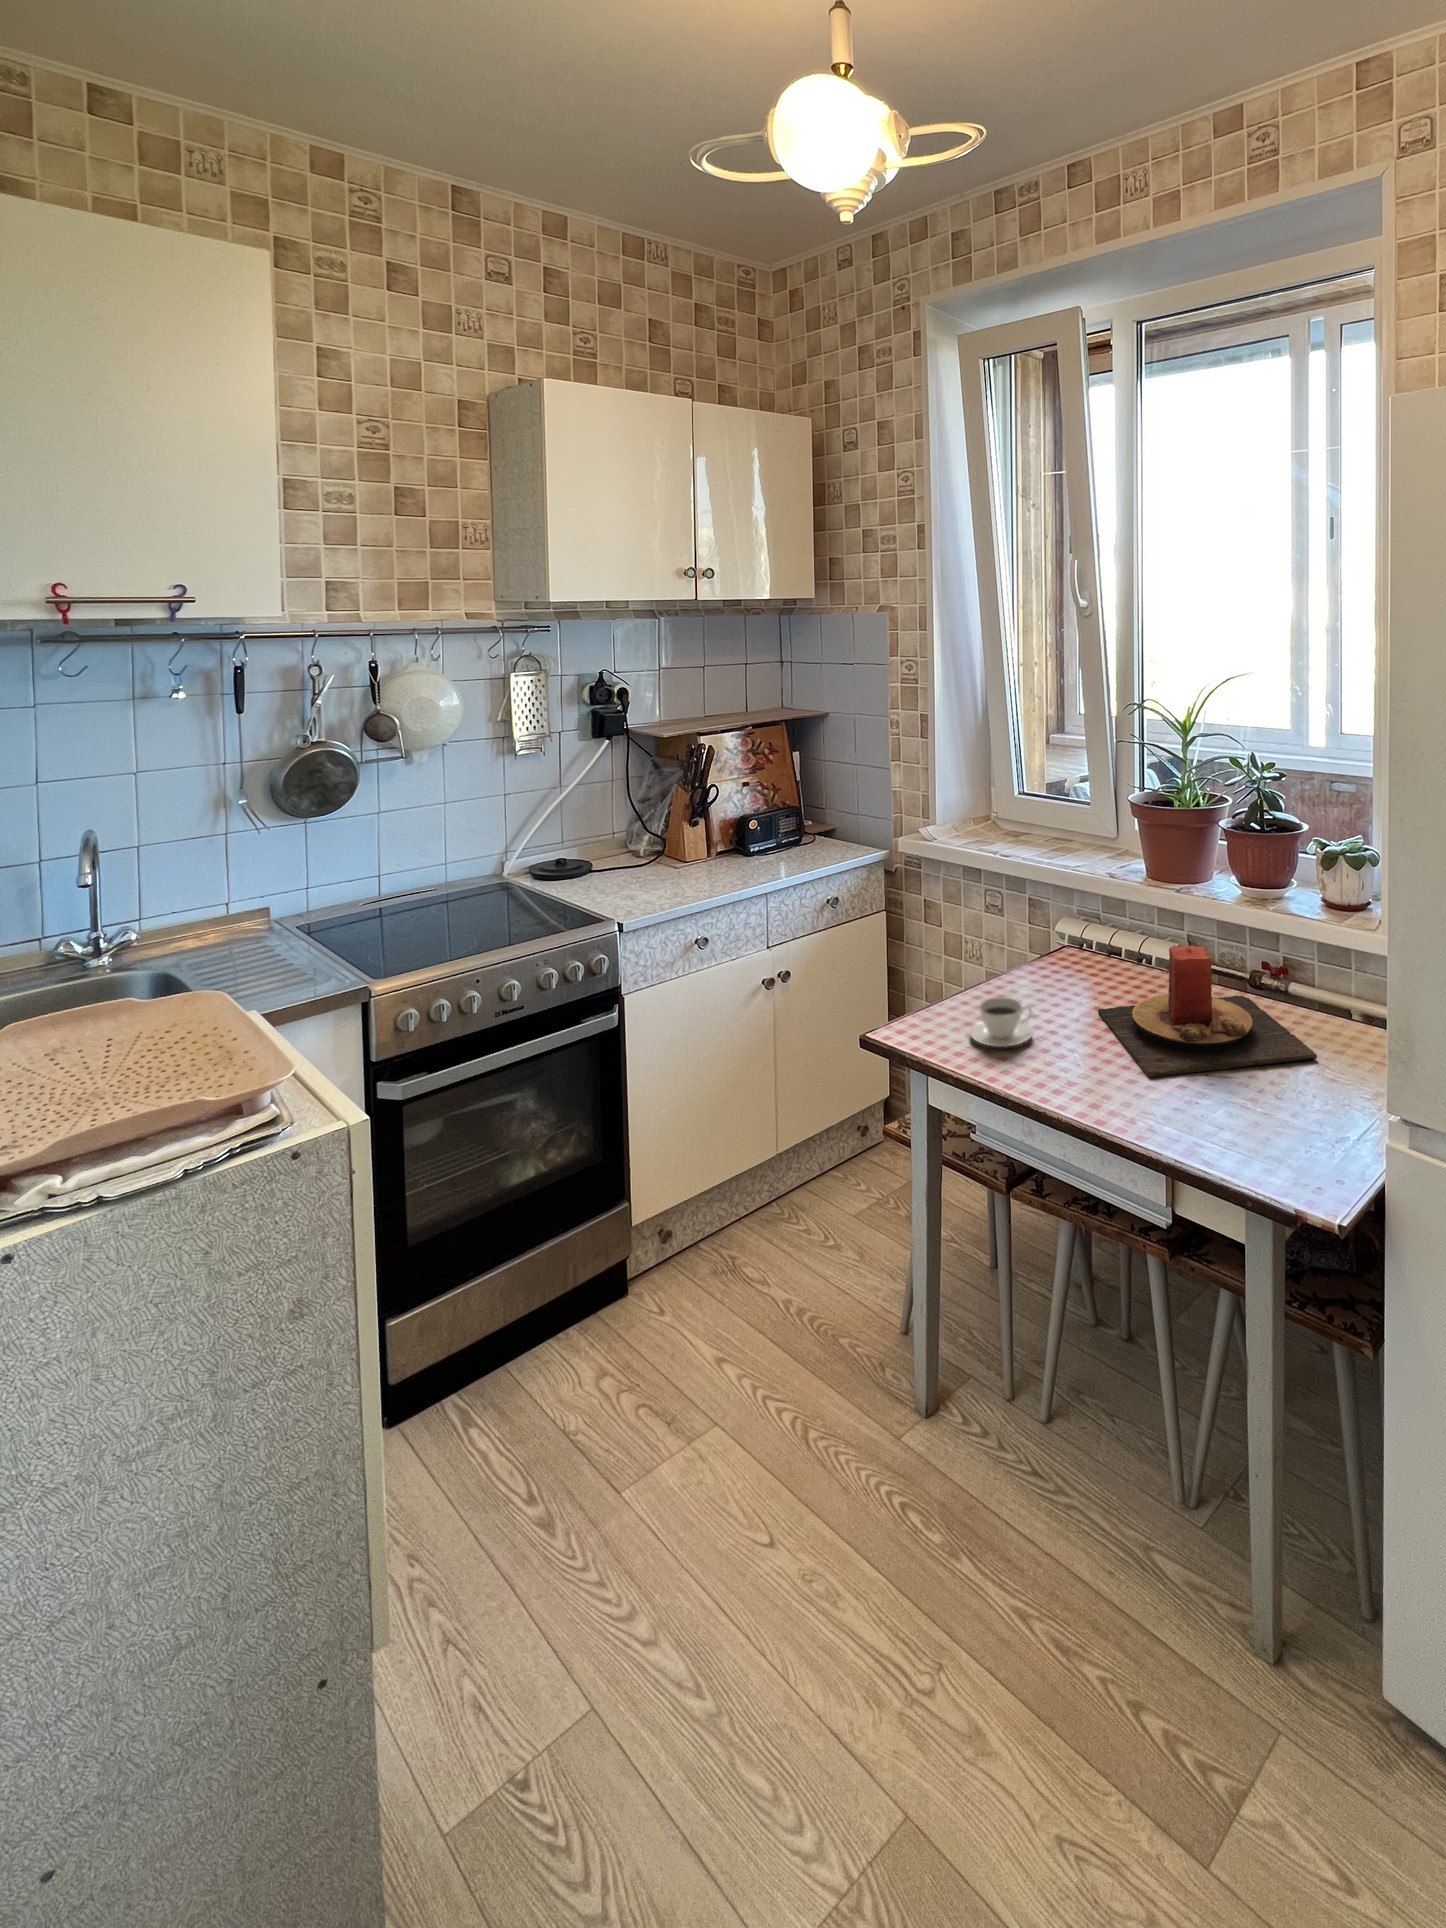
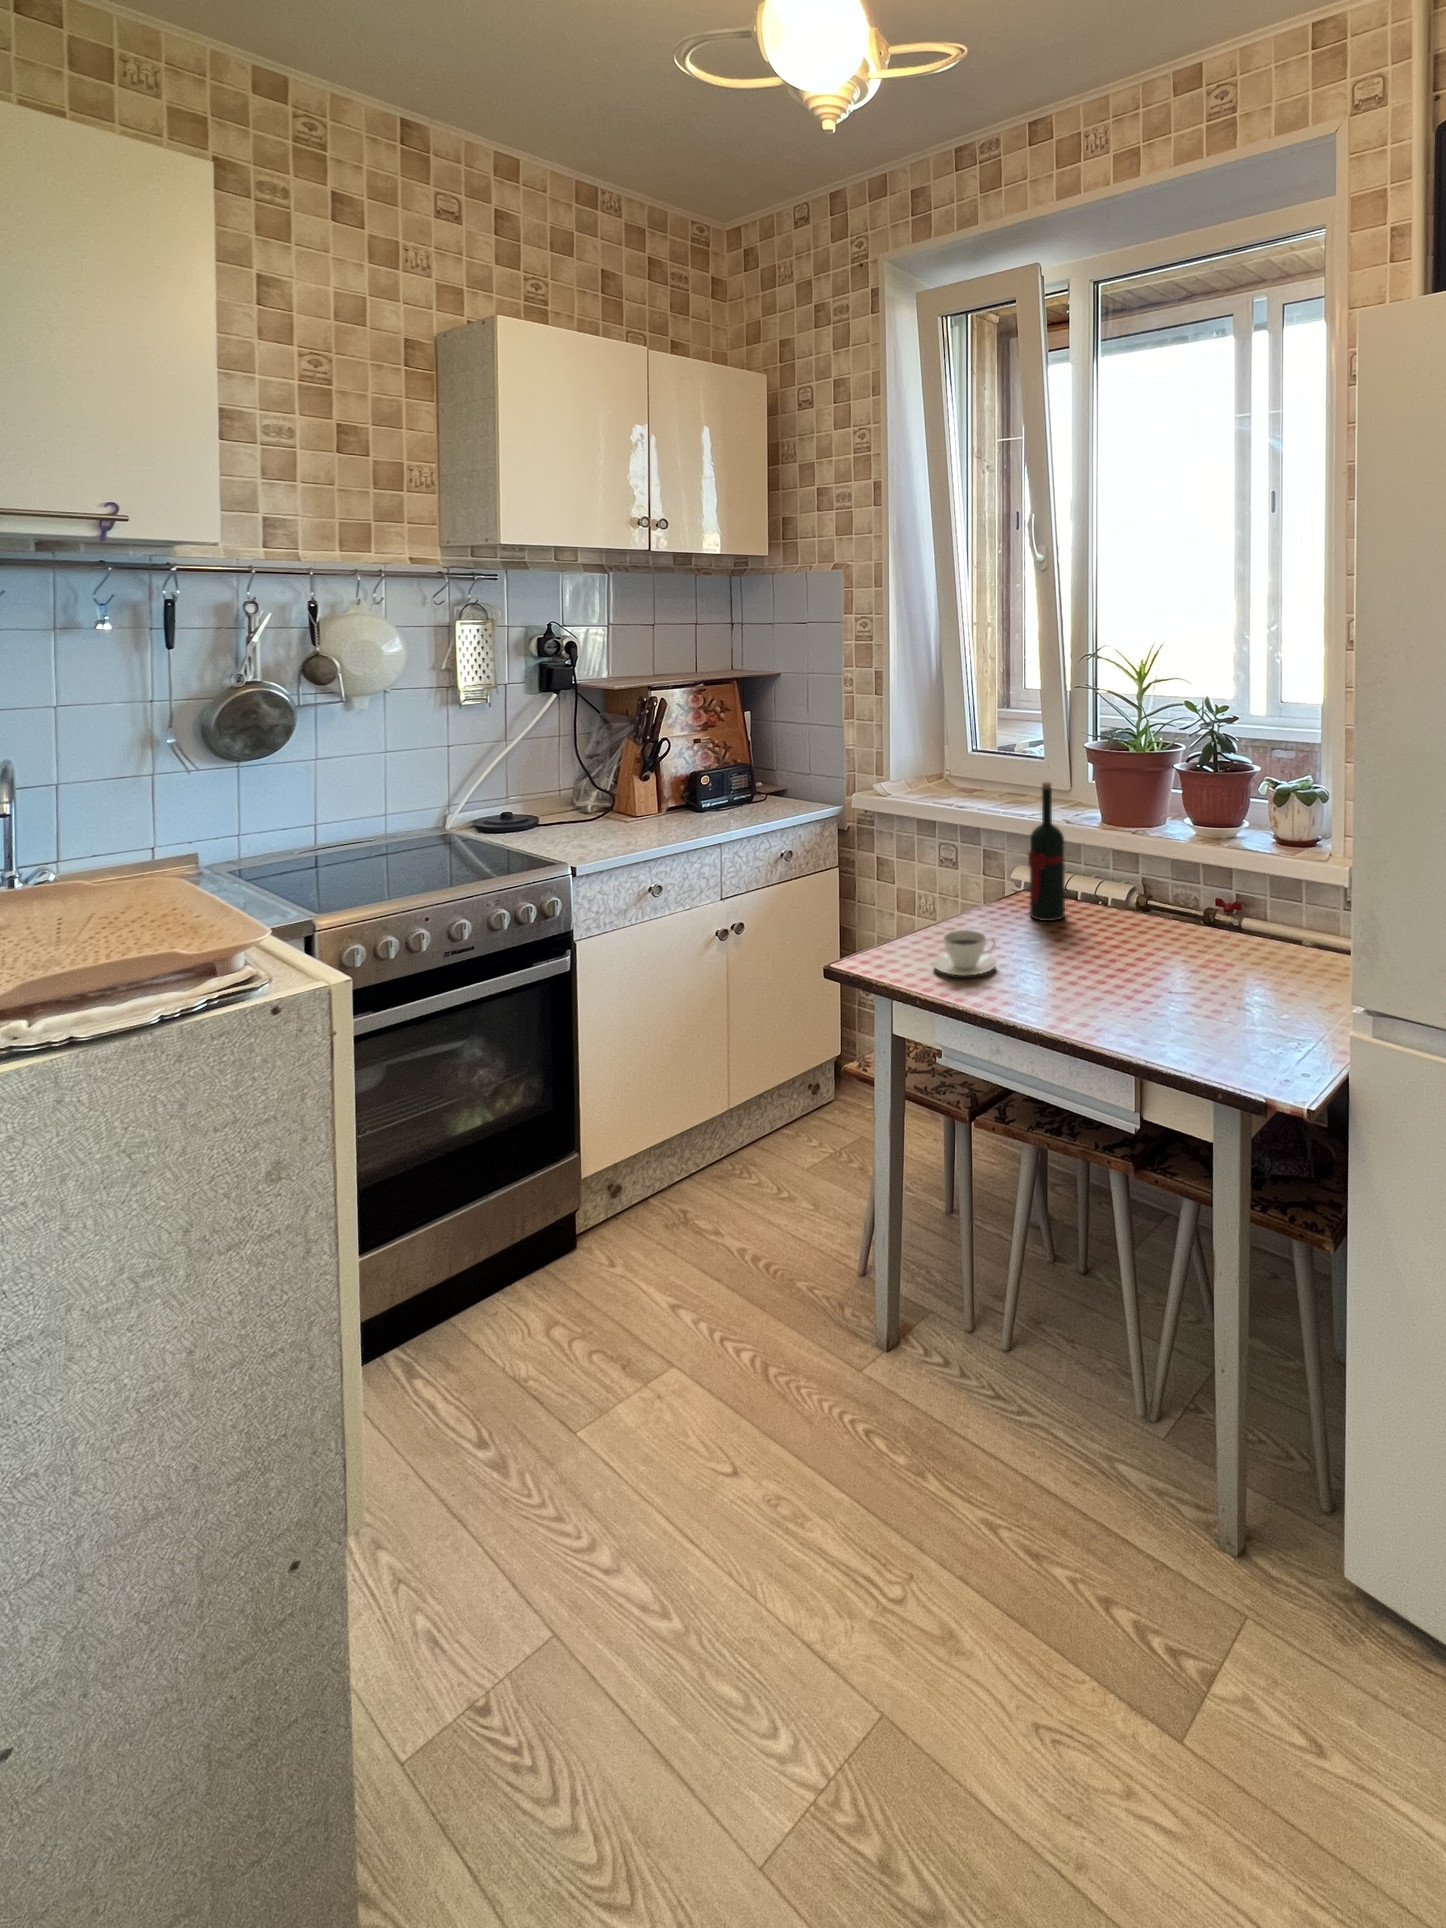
wine bottle: none [1069,840,1107,982] -> present [1028,782,1065,921]
candle: present [1098,945,1317,1078] -> none [1058,877,1273,999]

